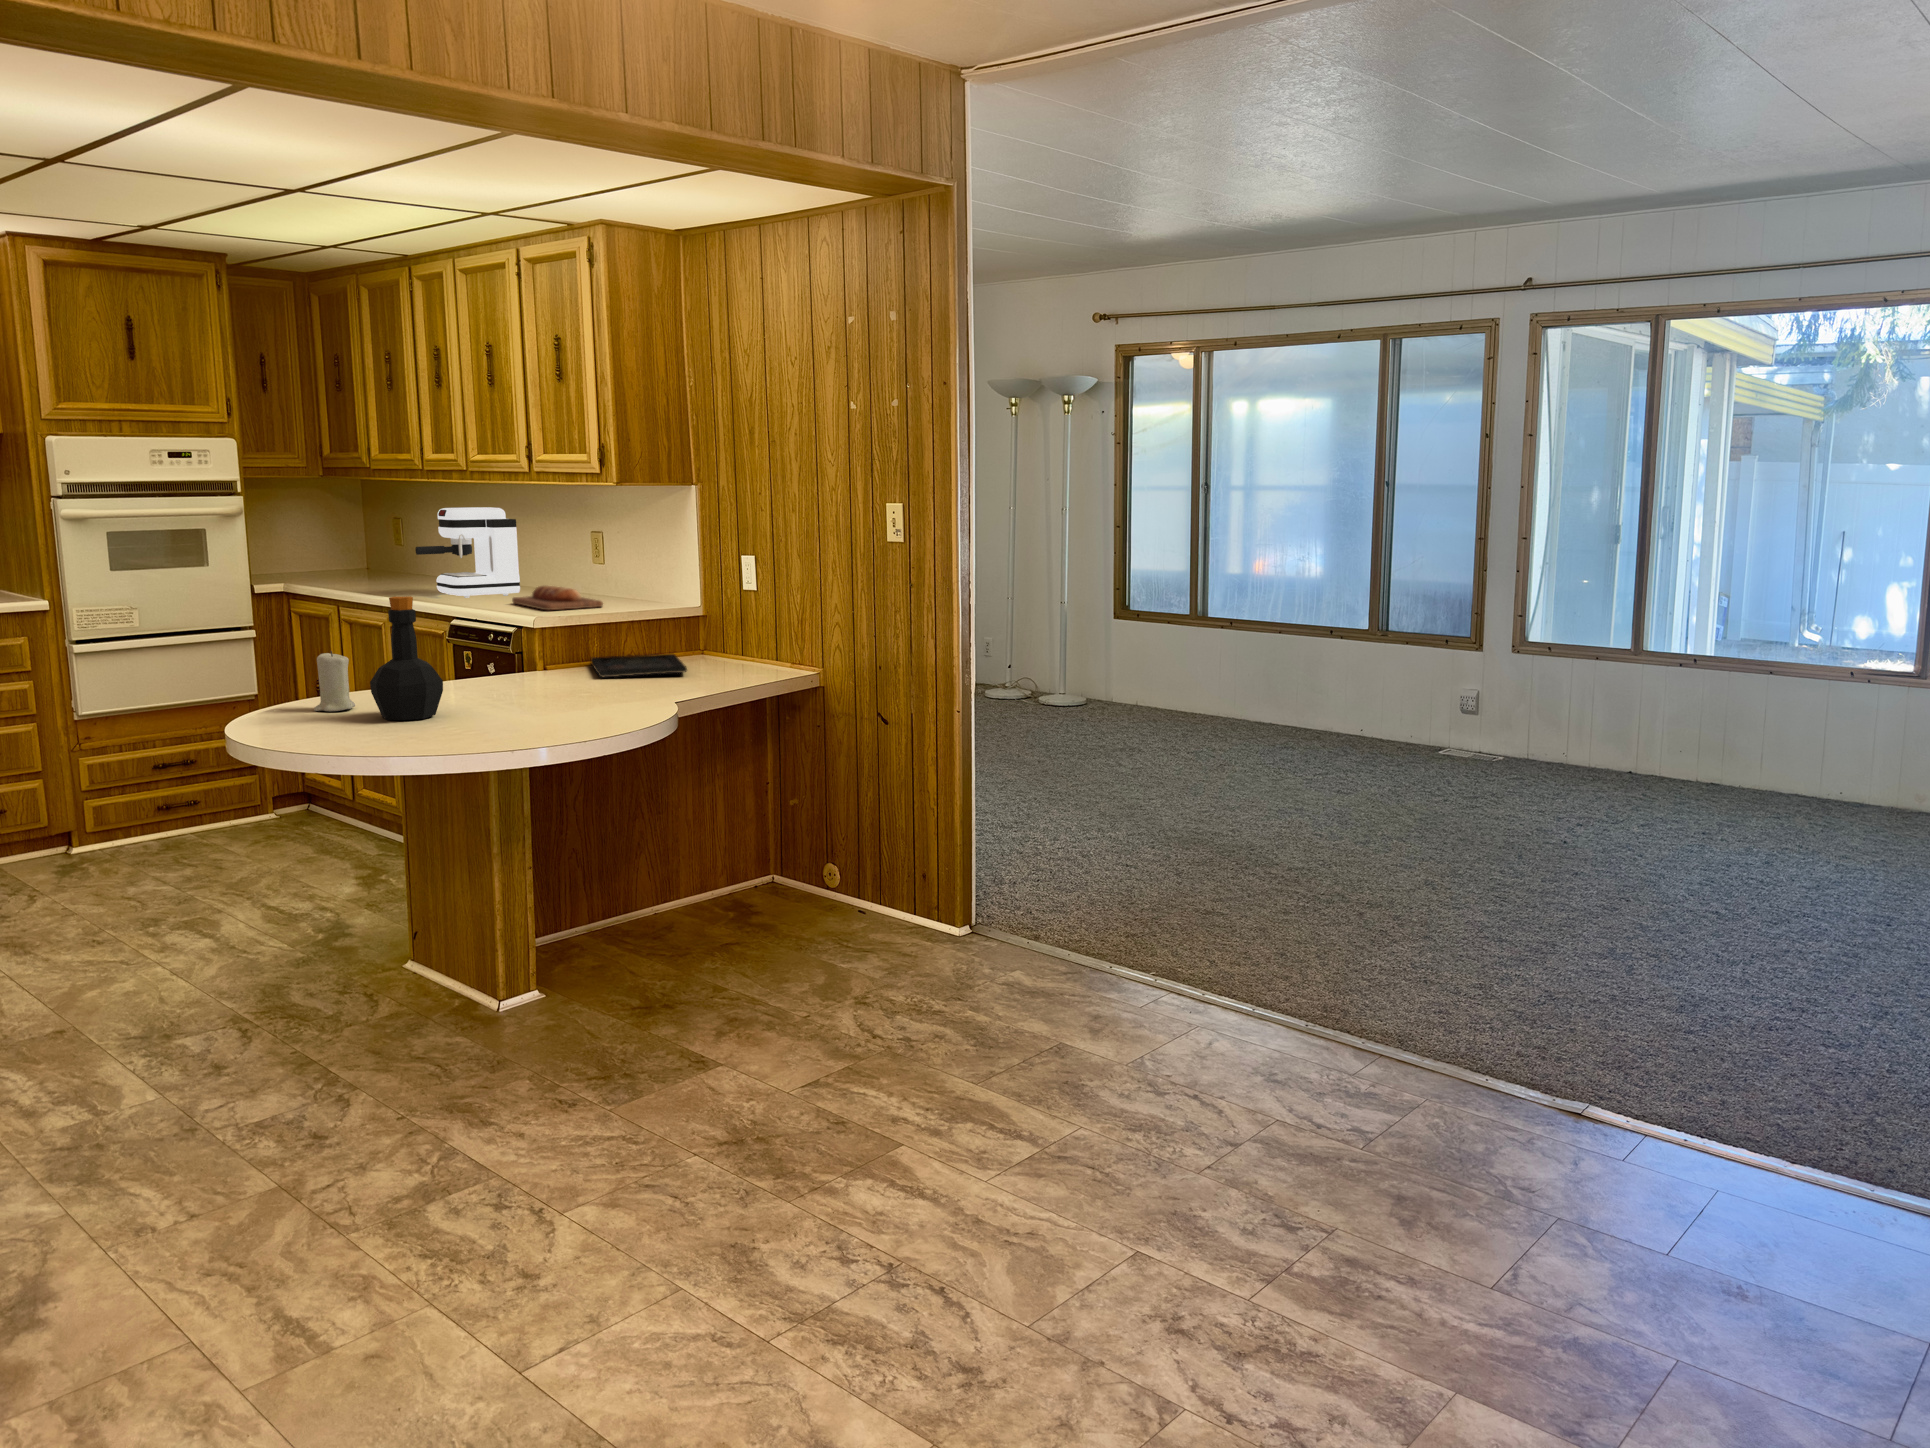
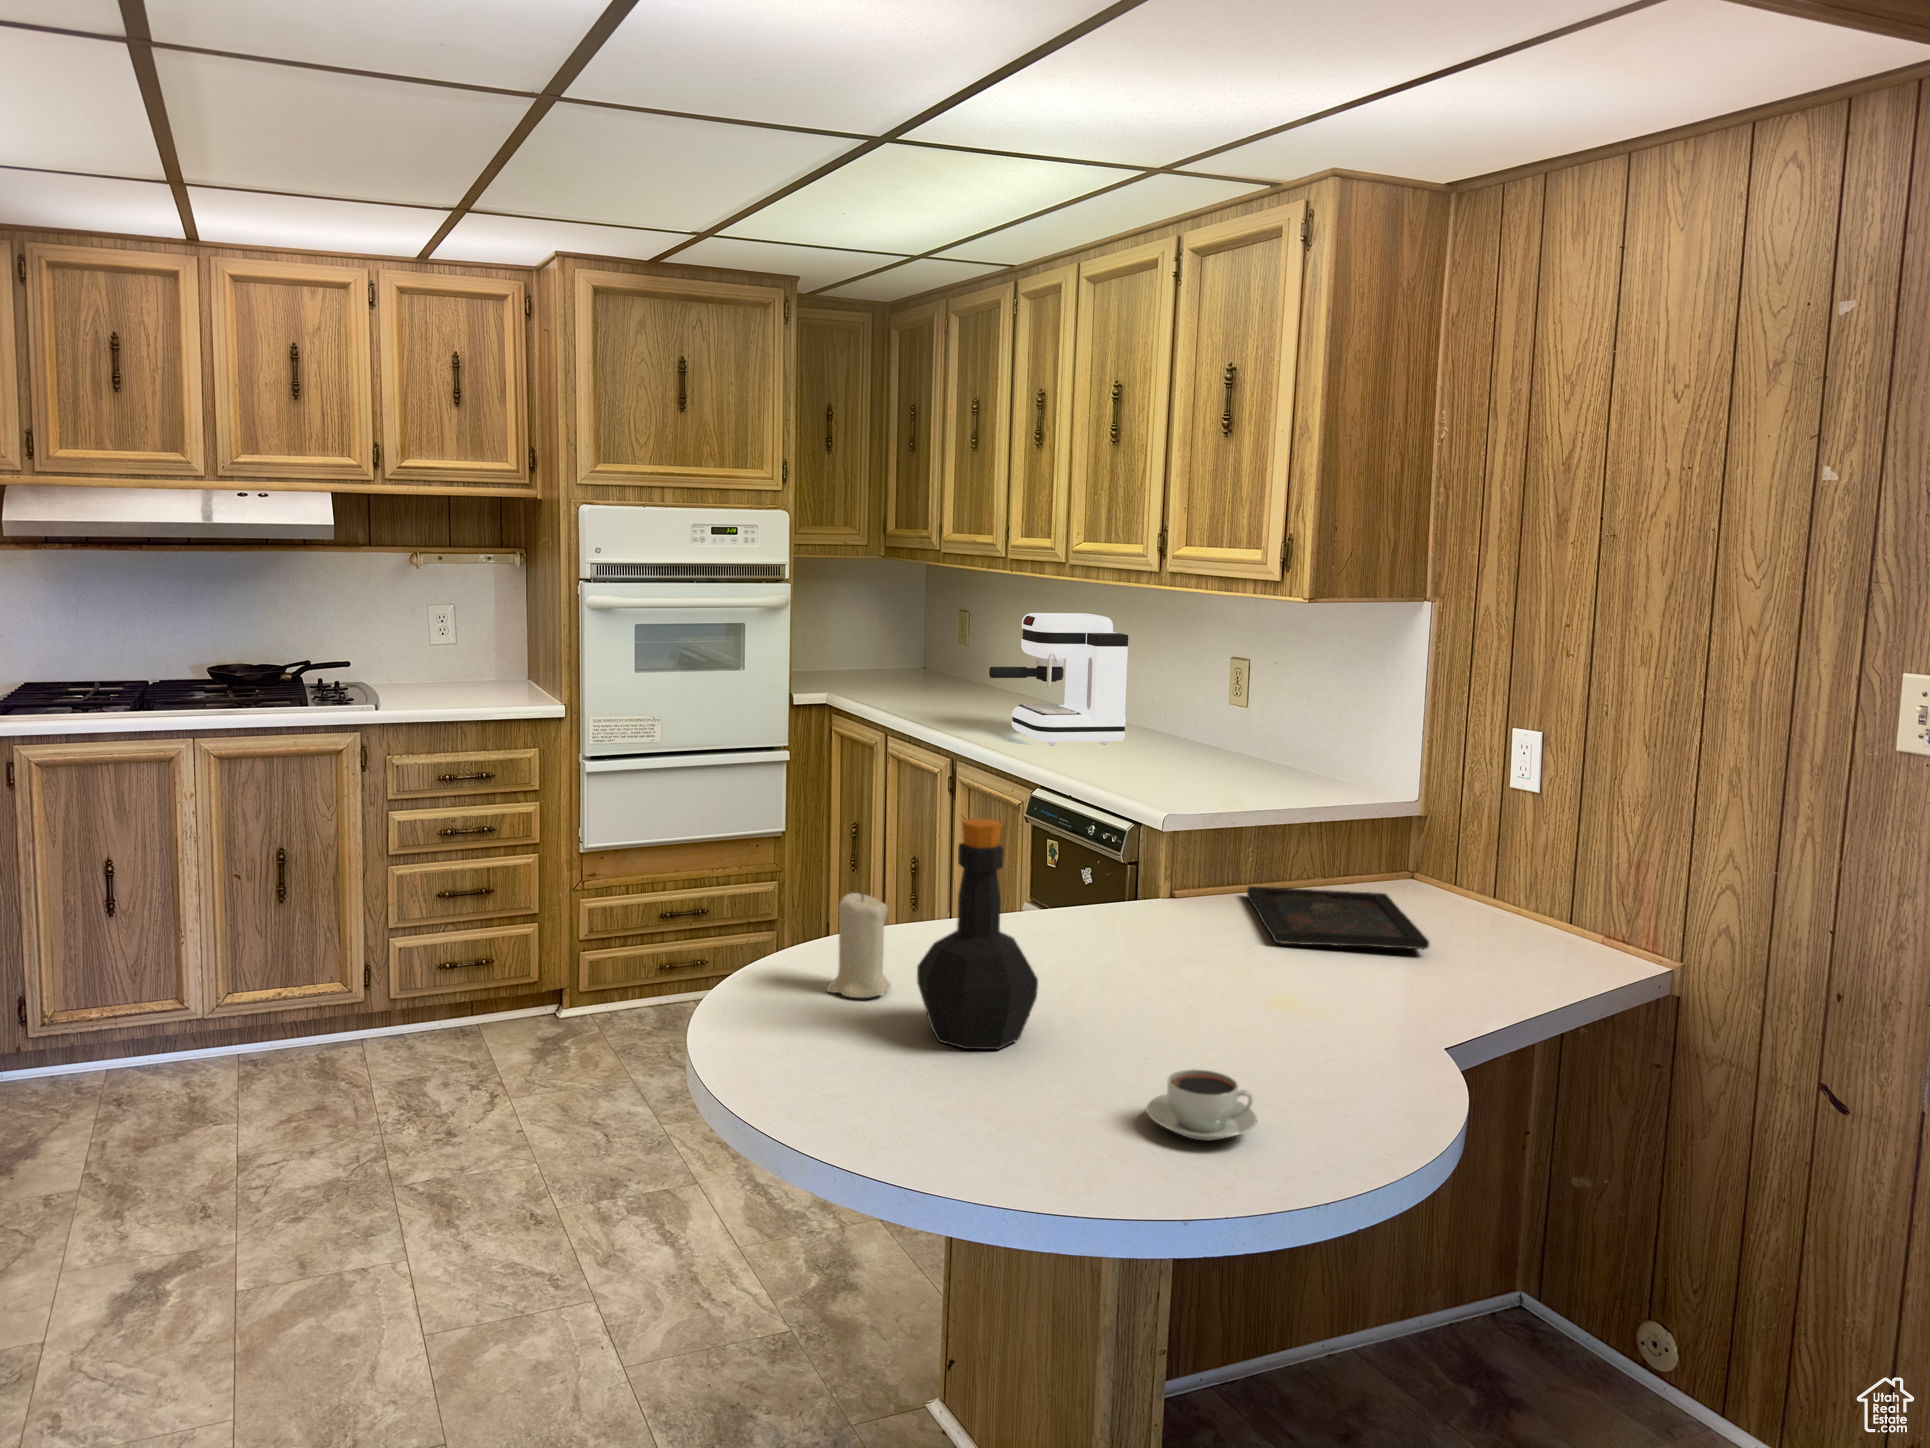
bread loaf: present [512,586,603,610] -> none [1118,743,1259,791]
coffee cup: none [502,704,559,733] -> present [1146,1069,1257,1140]

